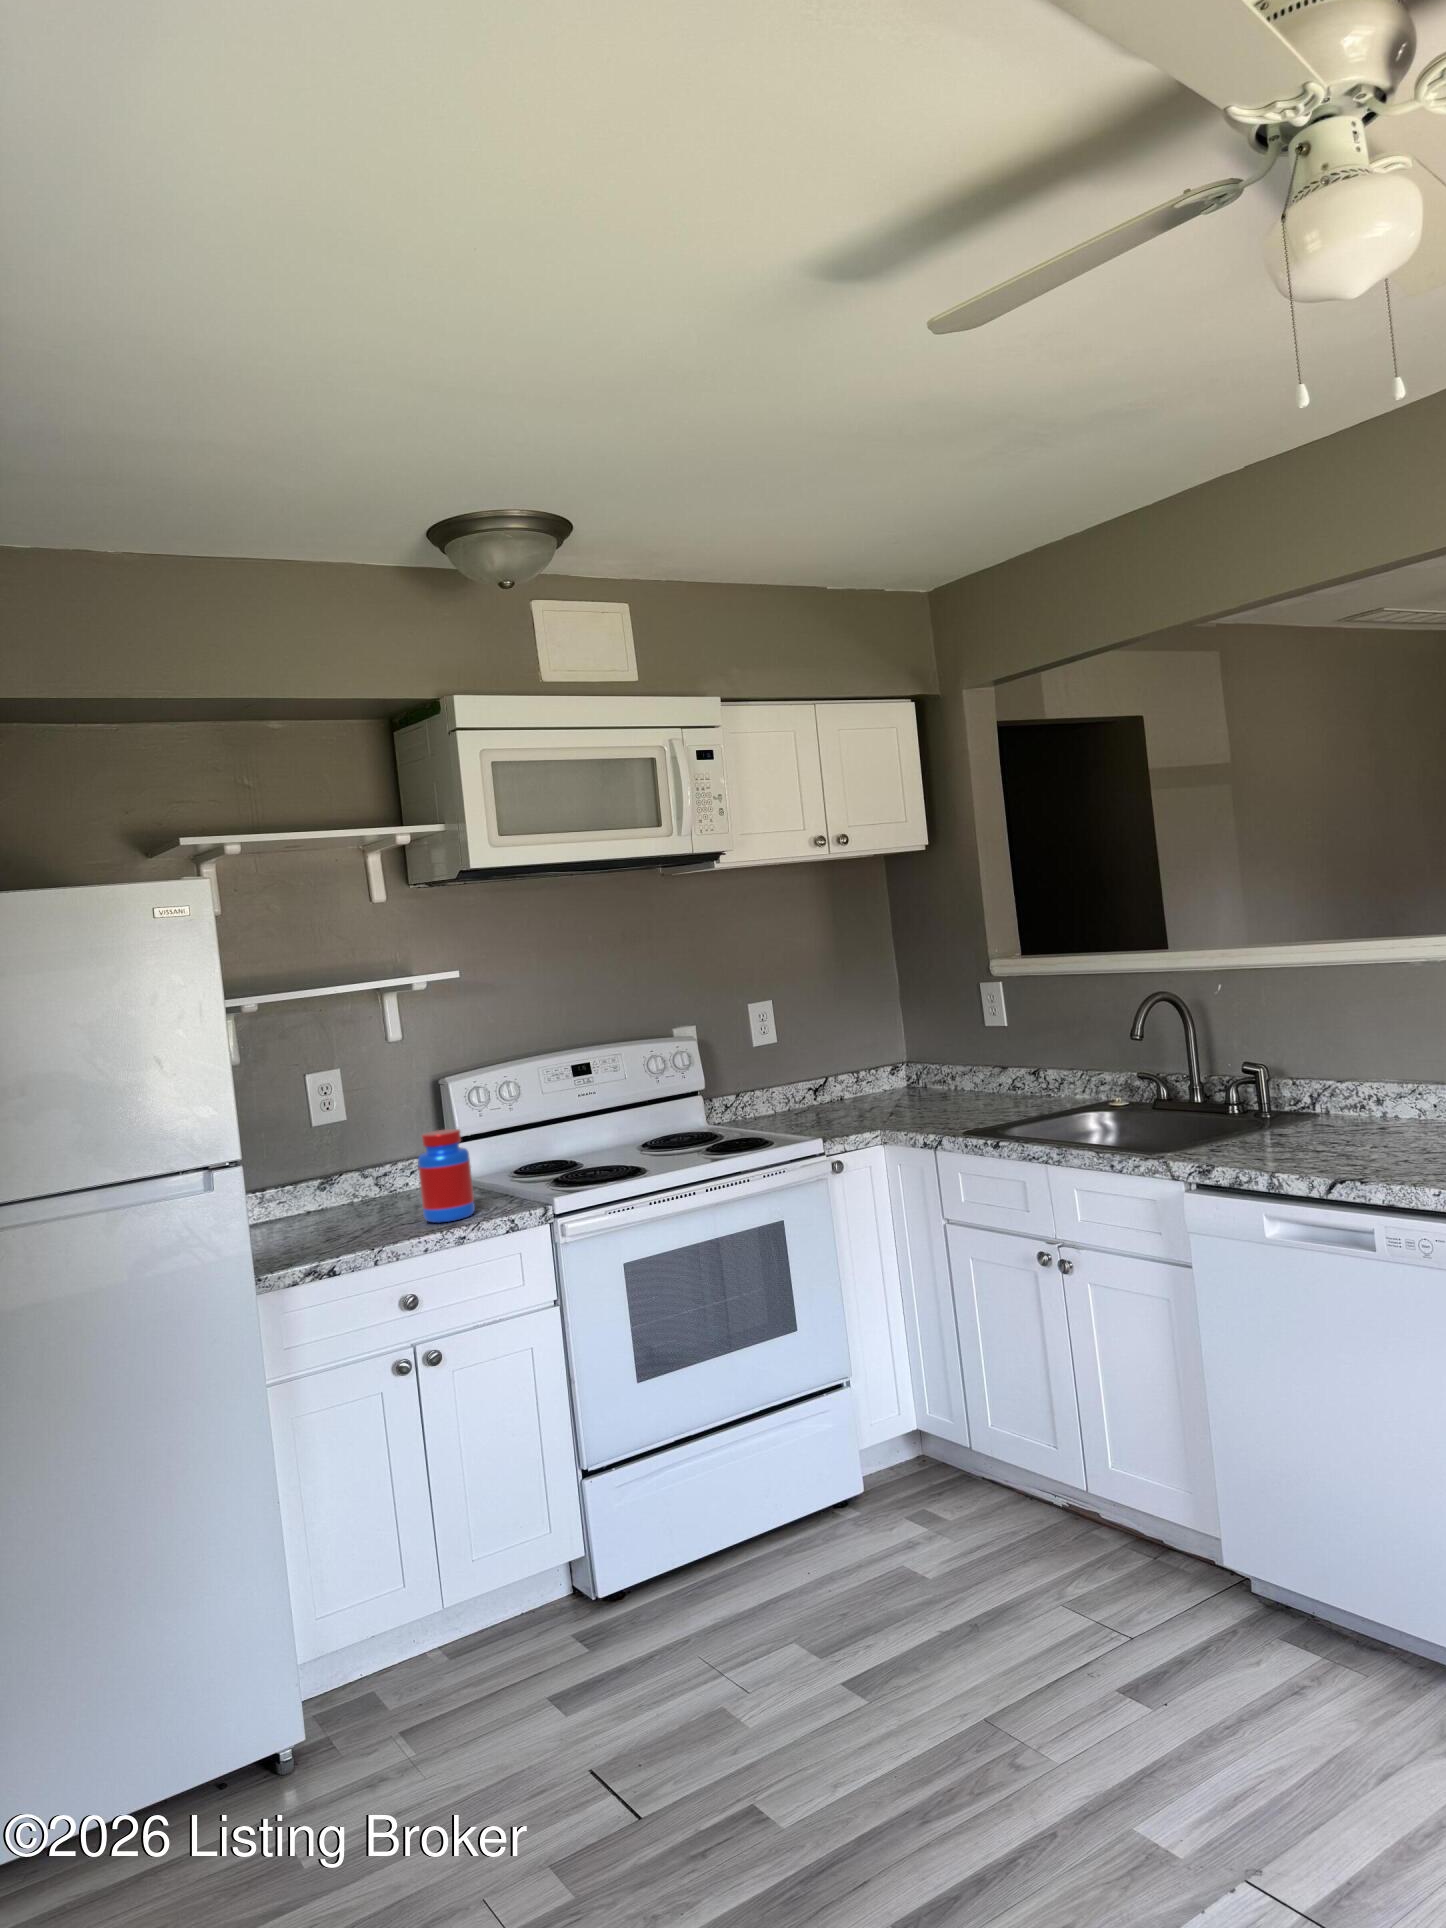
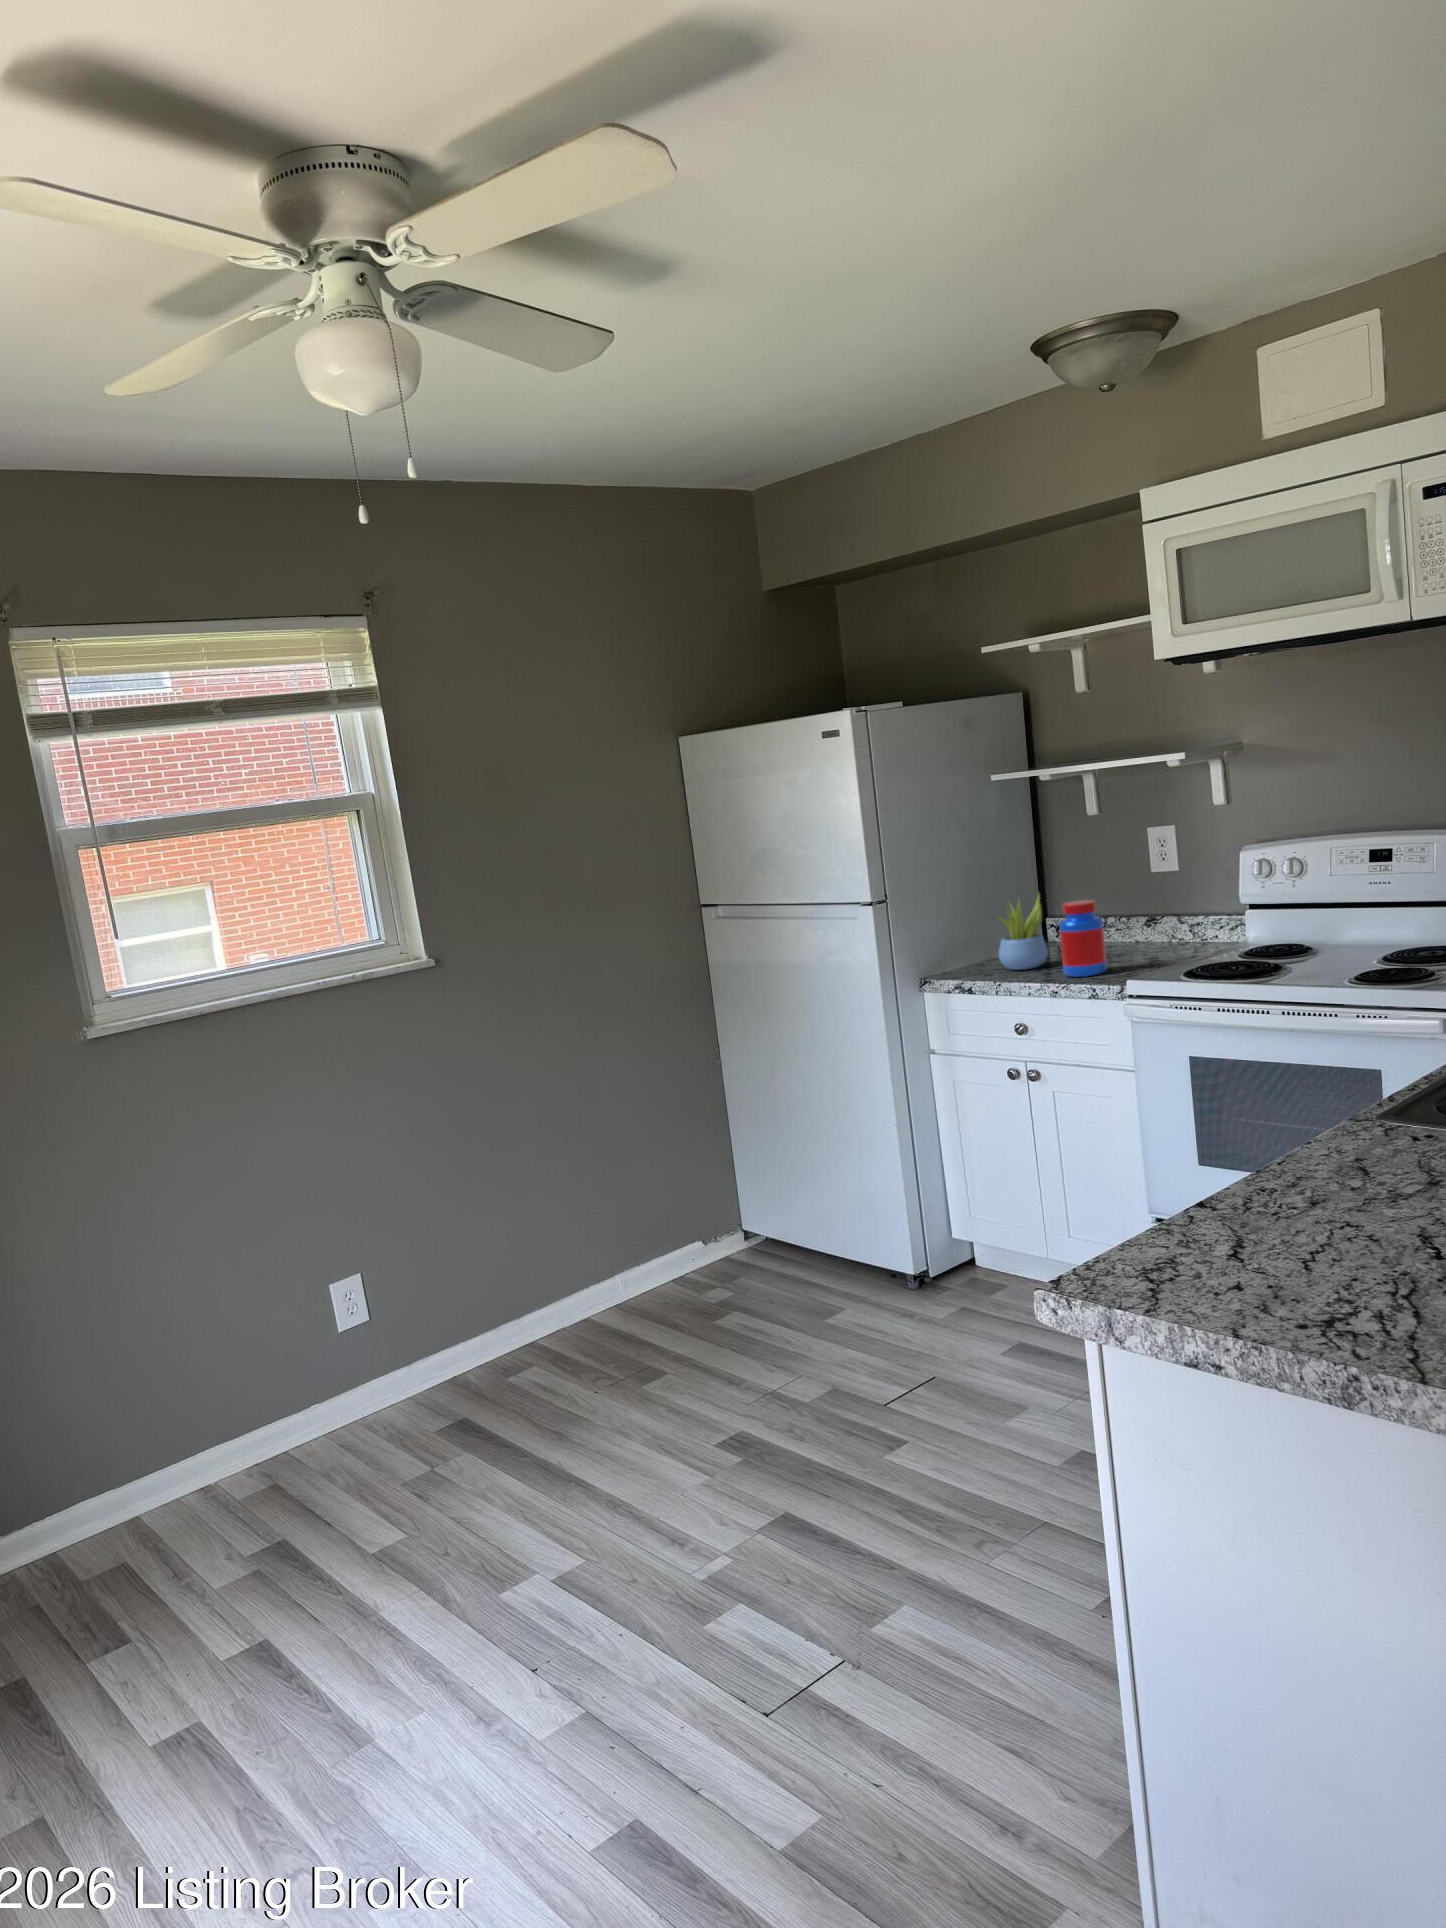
succulent plant: none [279,1143,345,1248] -> present [999,896,1048,970]

